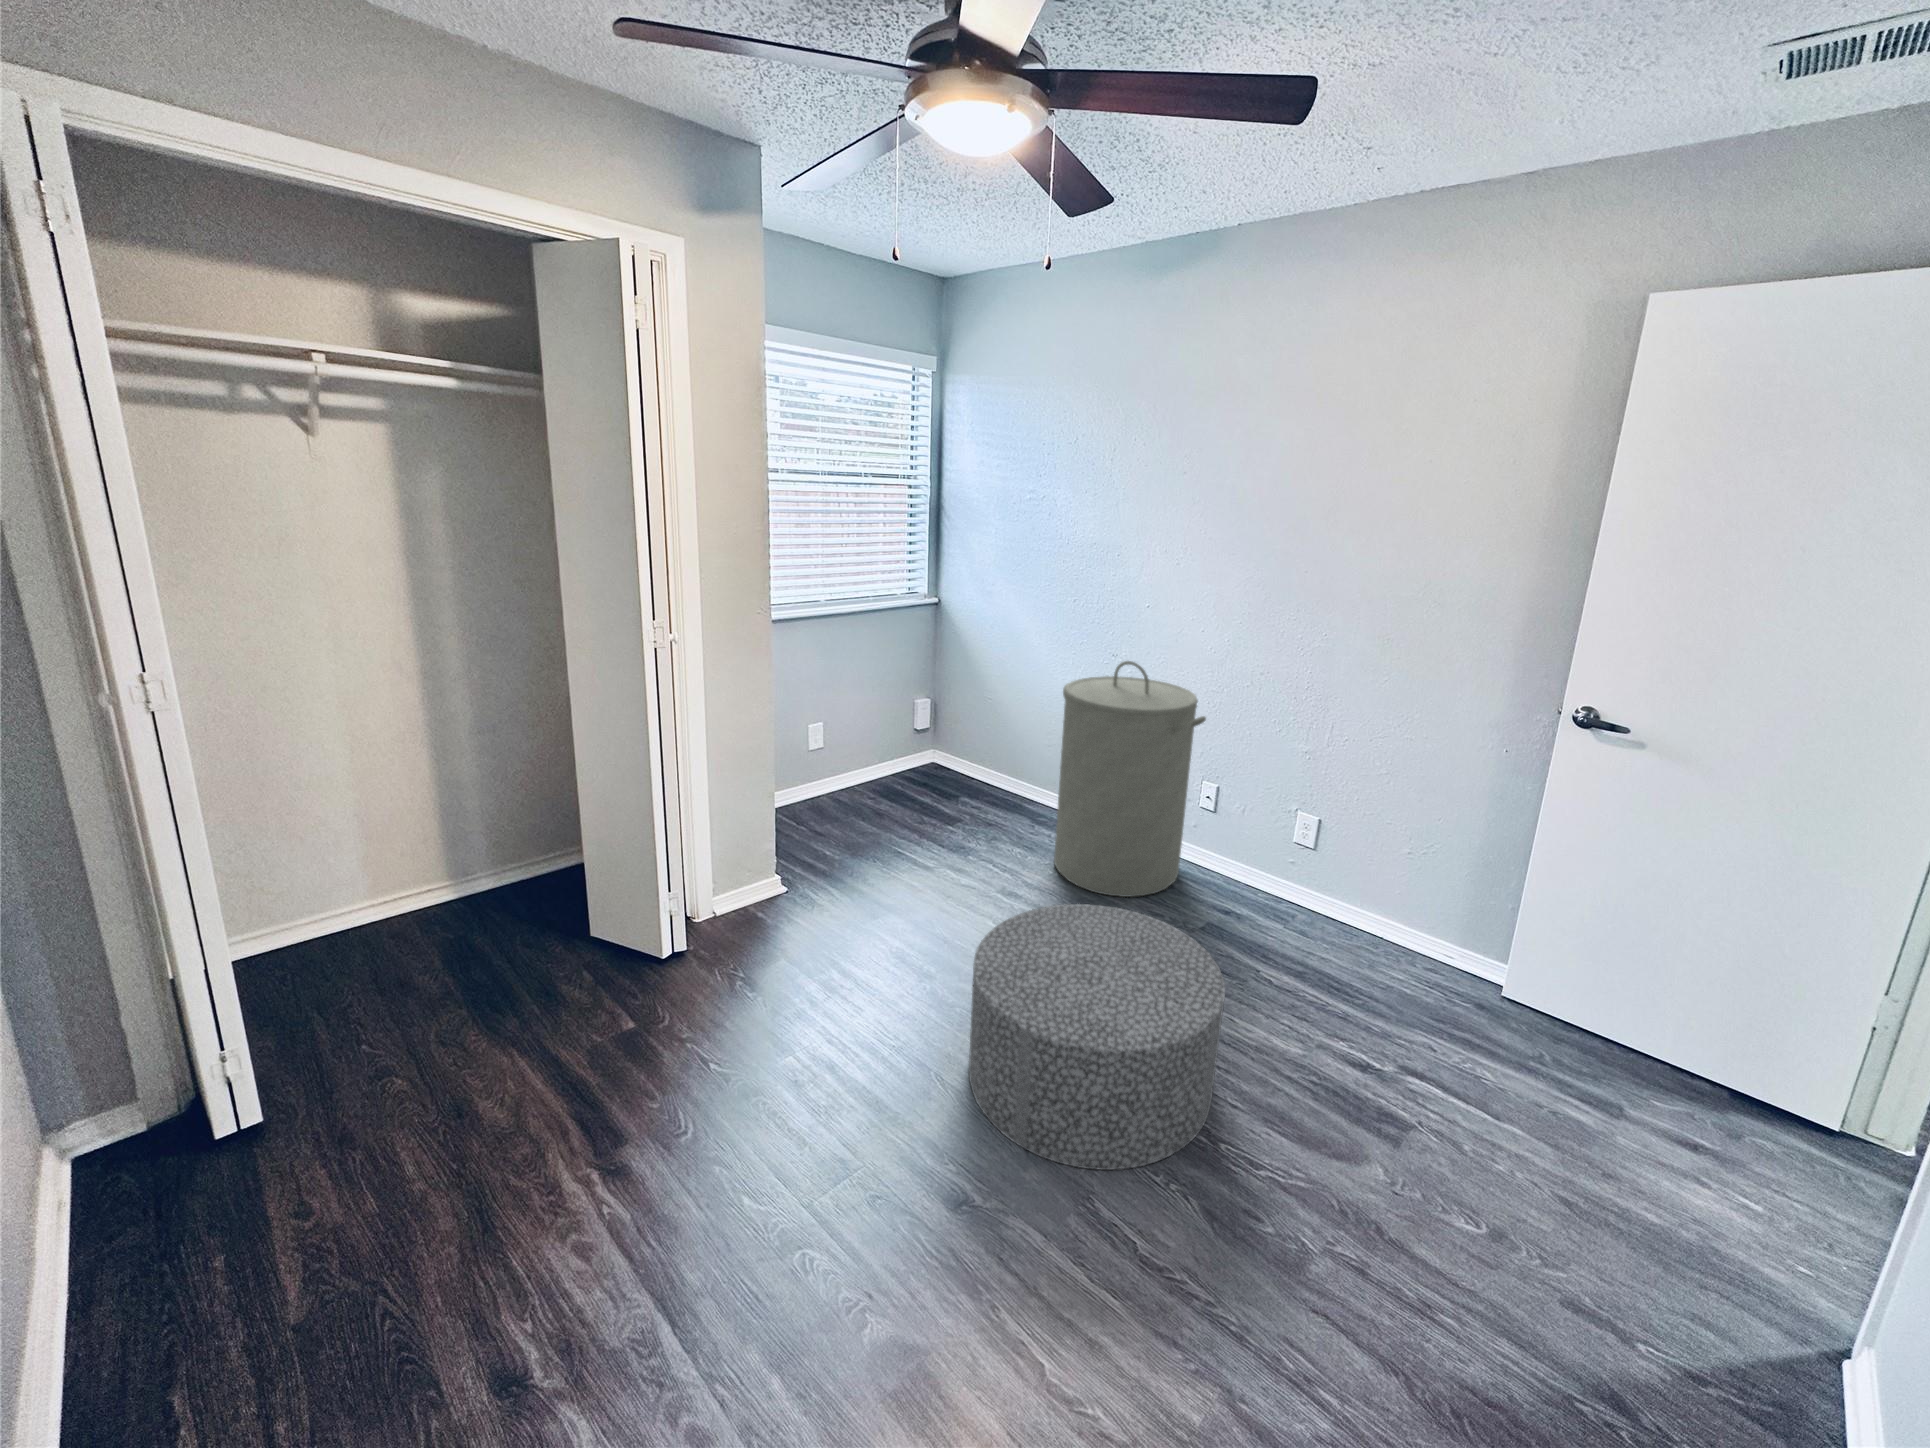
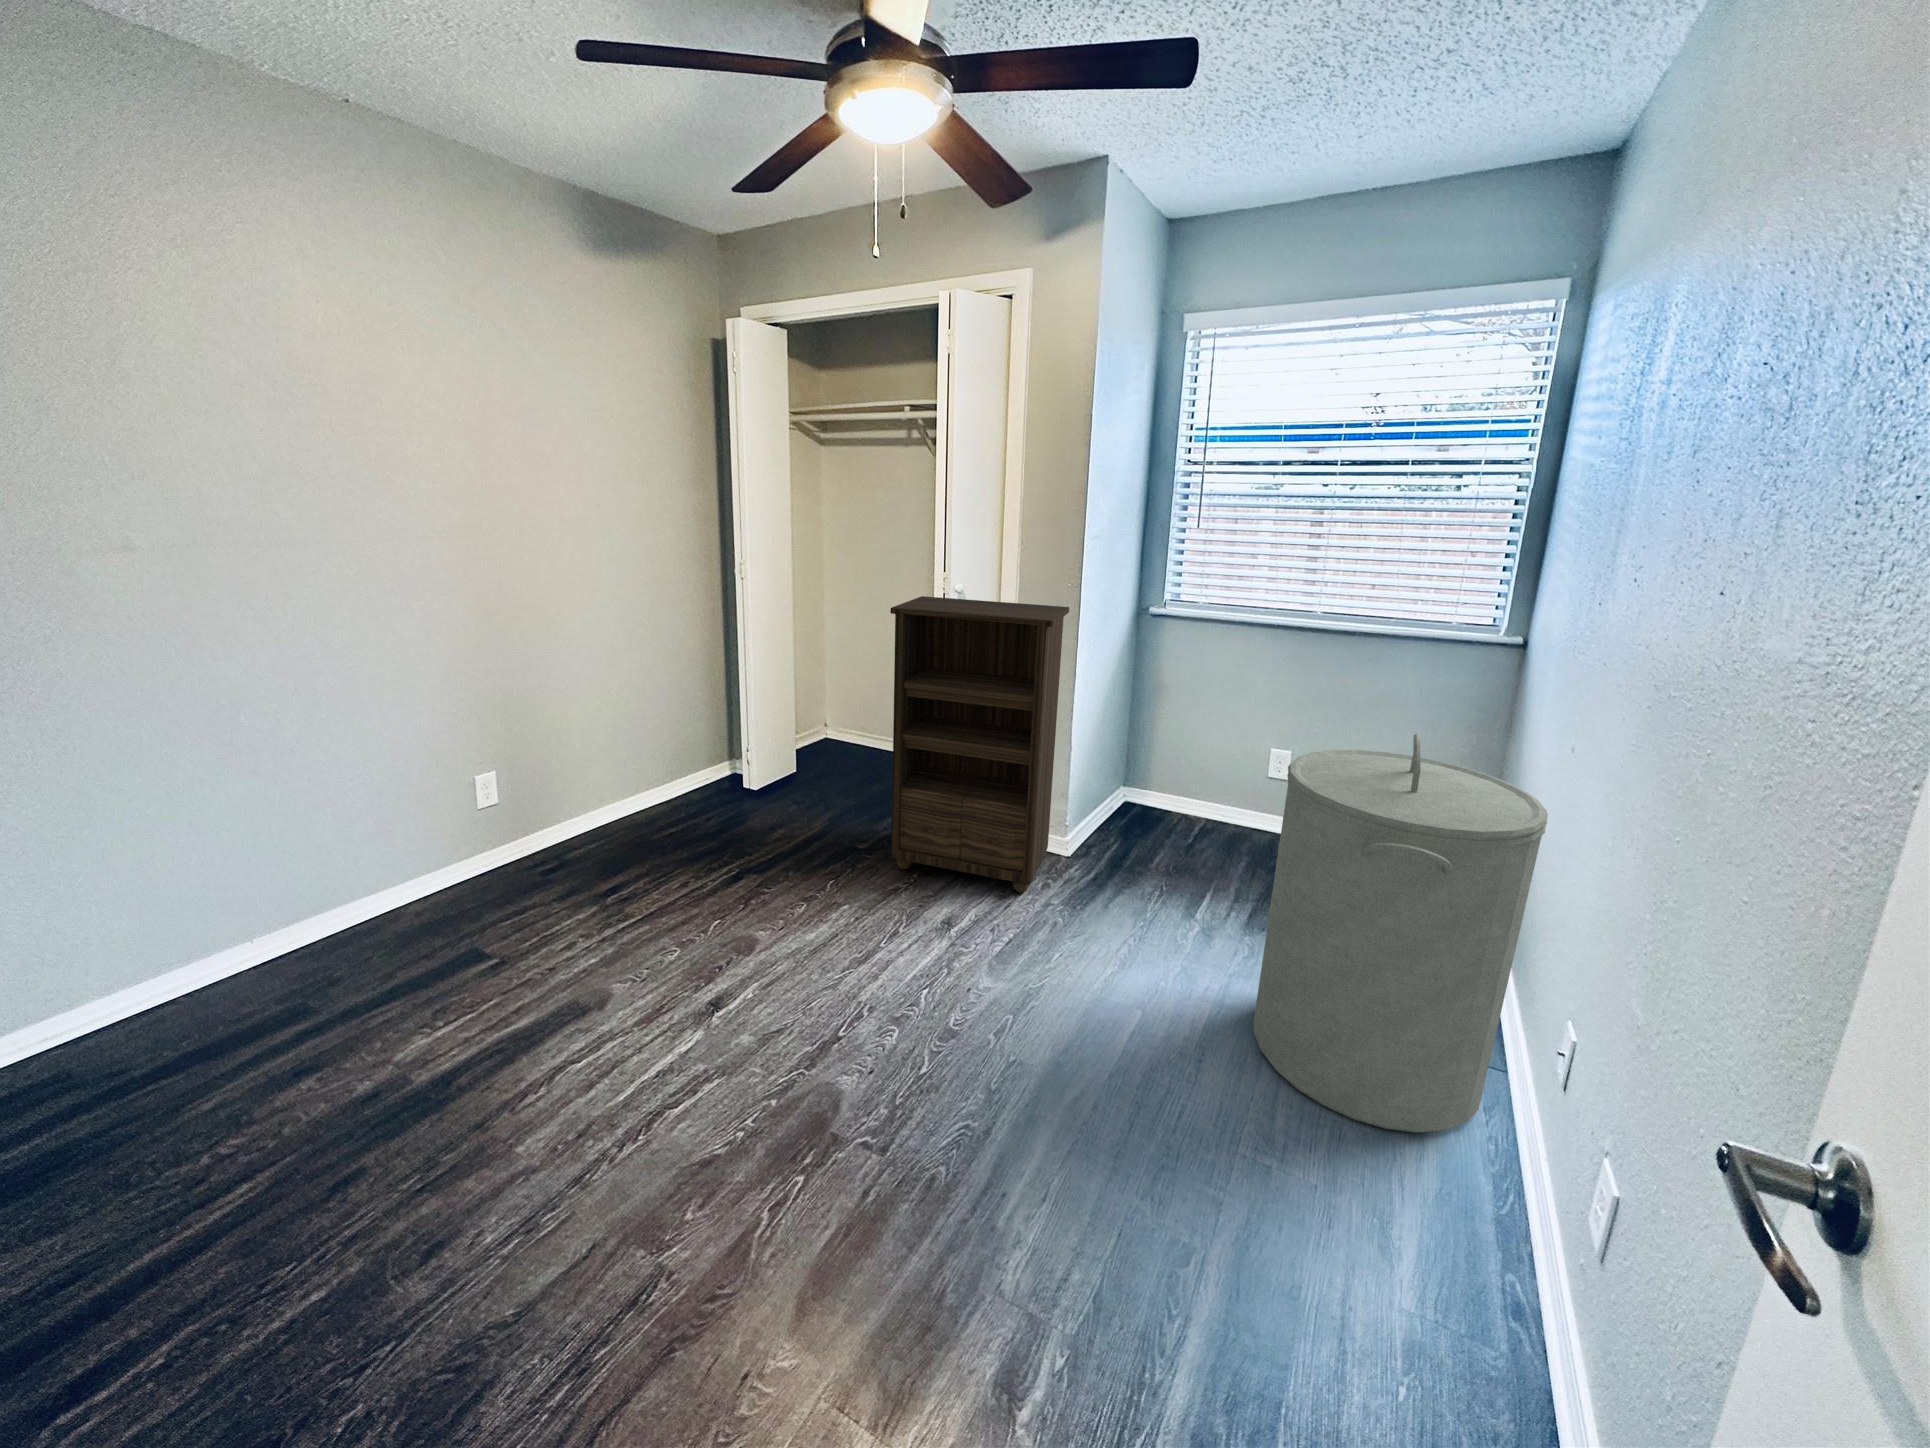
bookshelf: none [654,633,876,998] -> present [890,596,1069,893]
ottoman: present [969,904,1225,1170] -> none [751,885,1020,1168]

